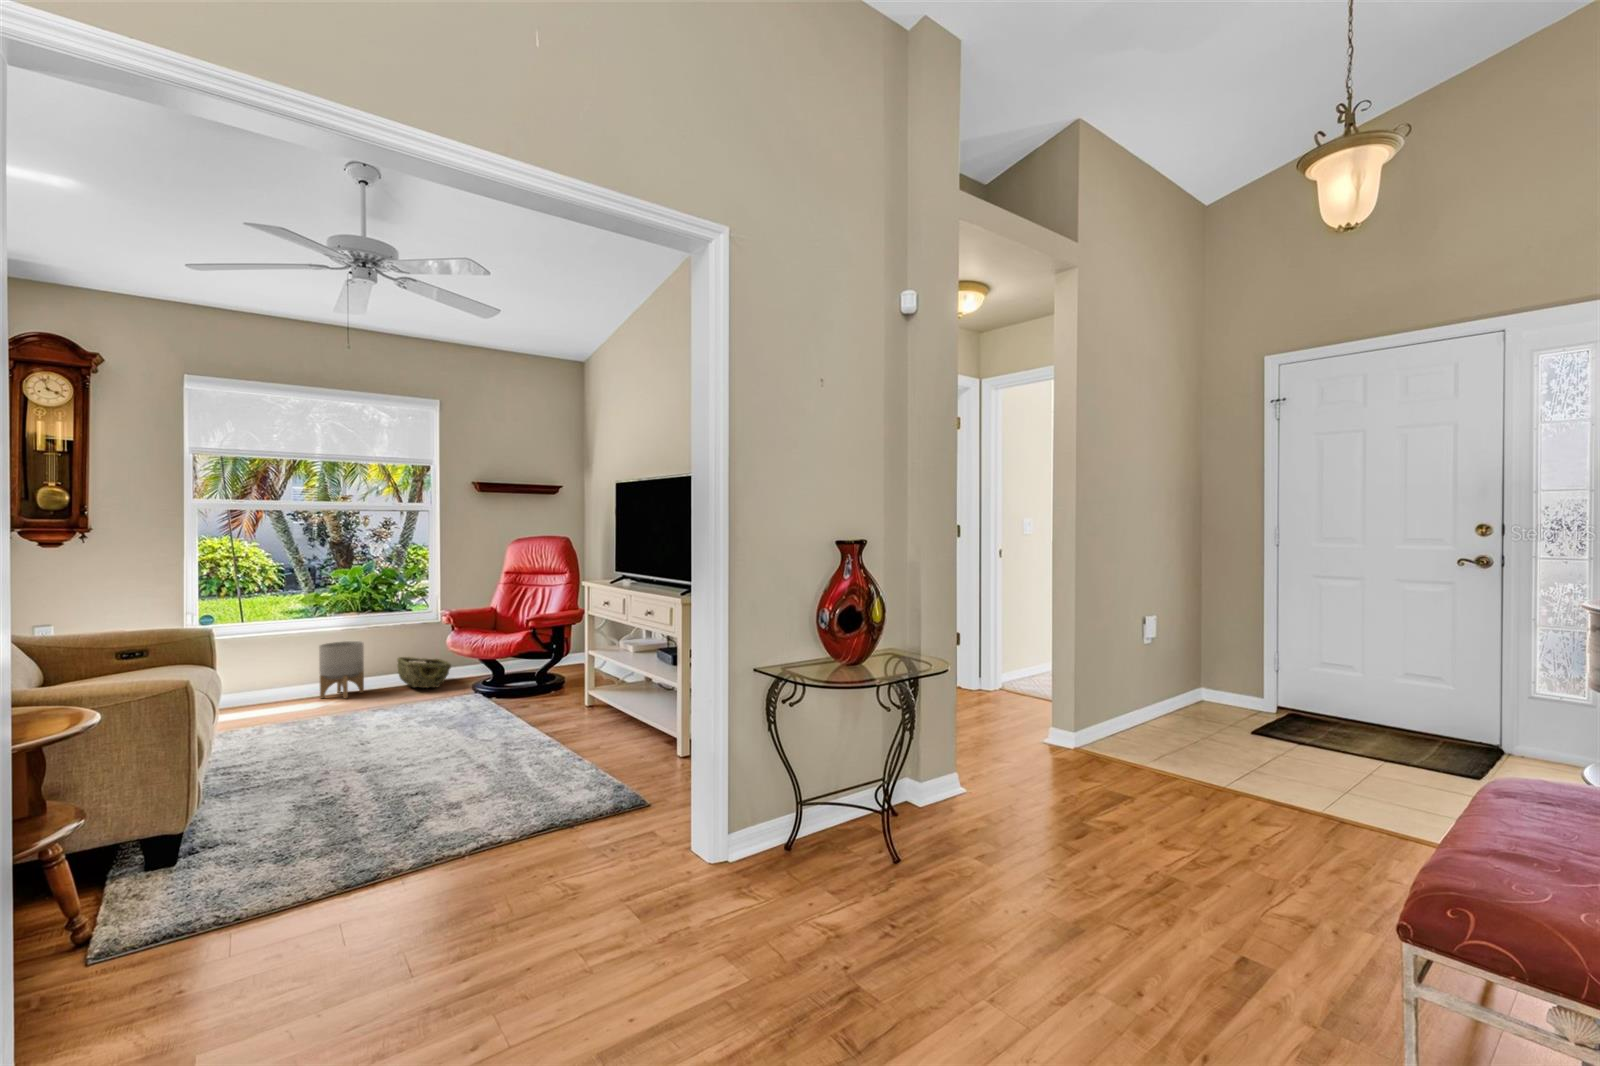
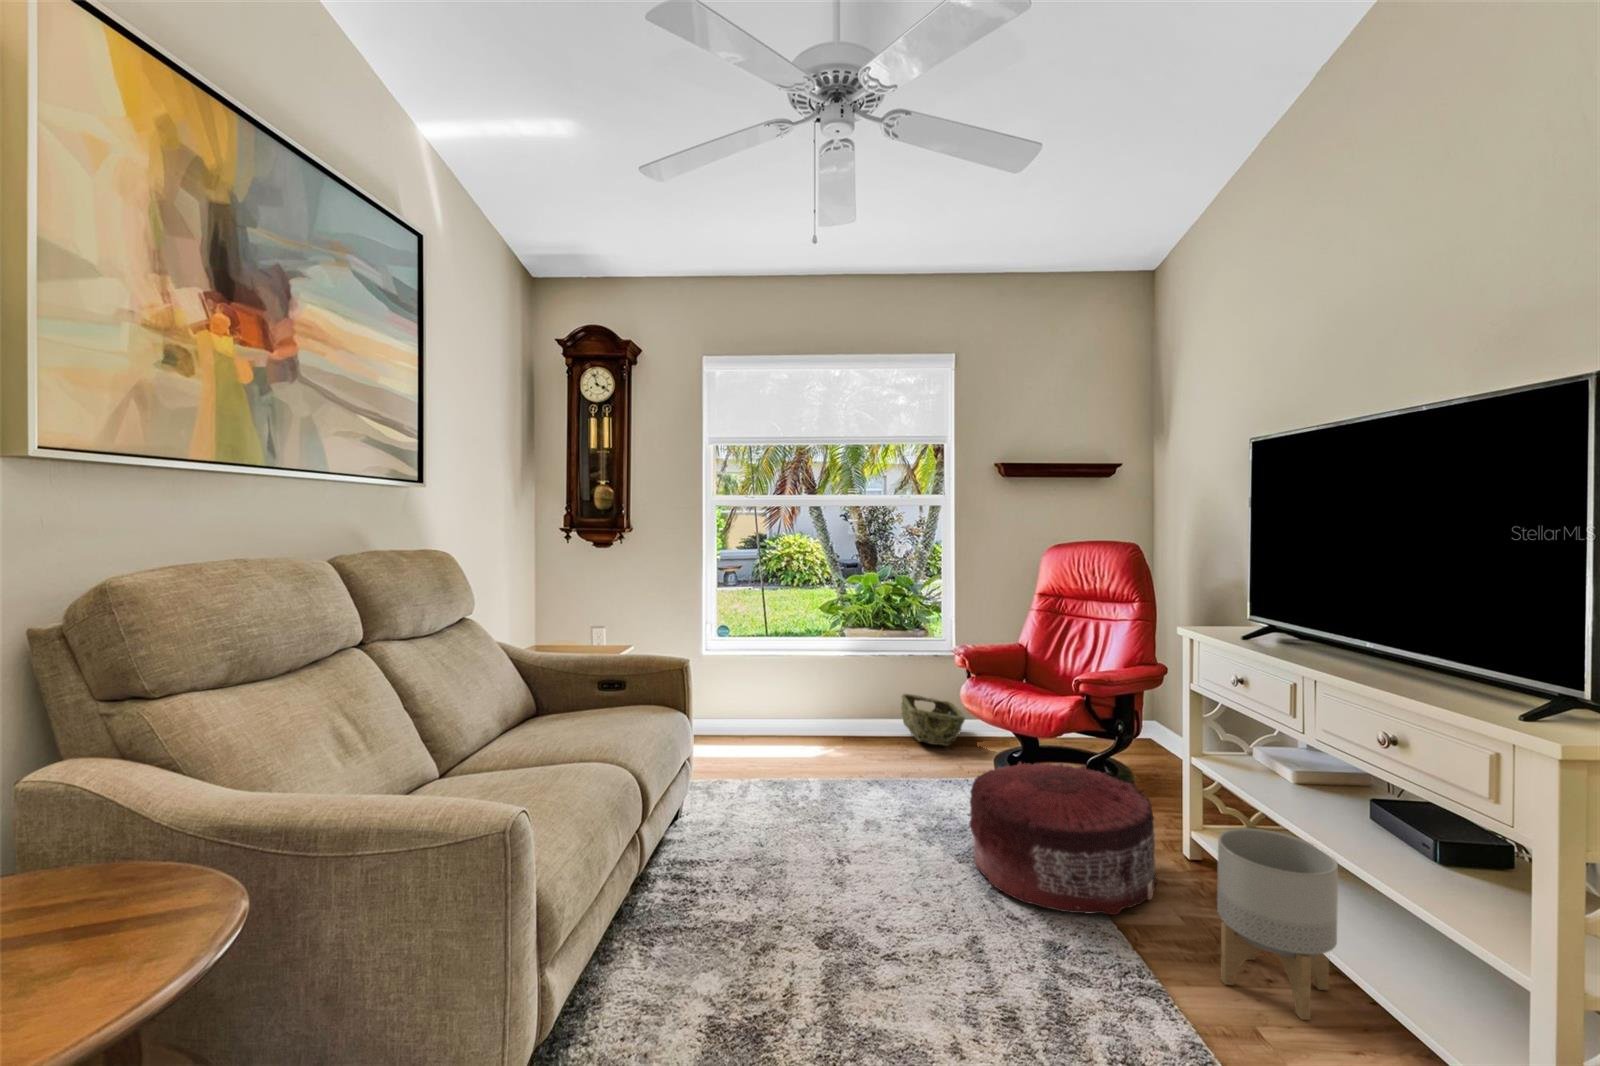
planter: present [319,641,364,699] -> present [1217,828,1338,1020]
pouf: none [457,666,568,738] -> present [969,762,1158,915]

